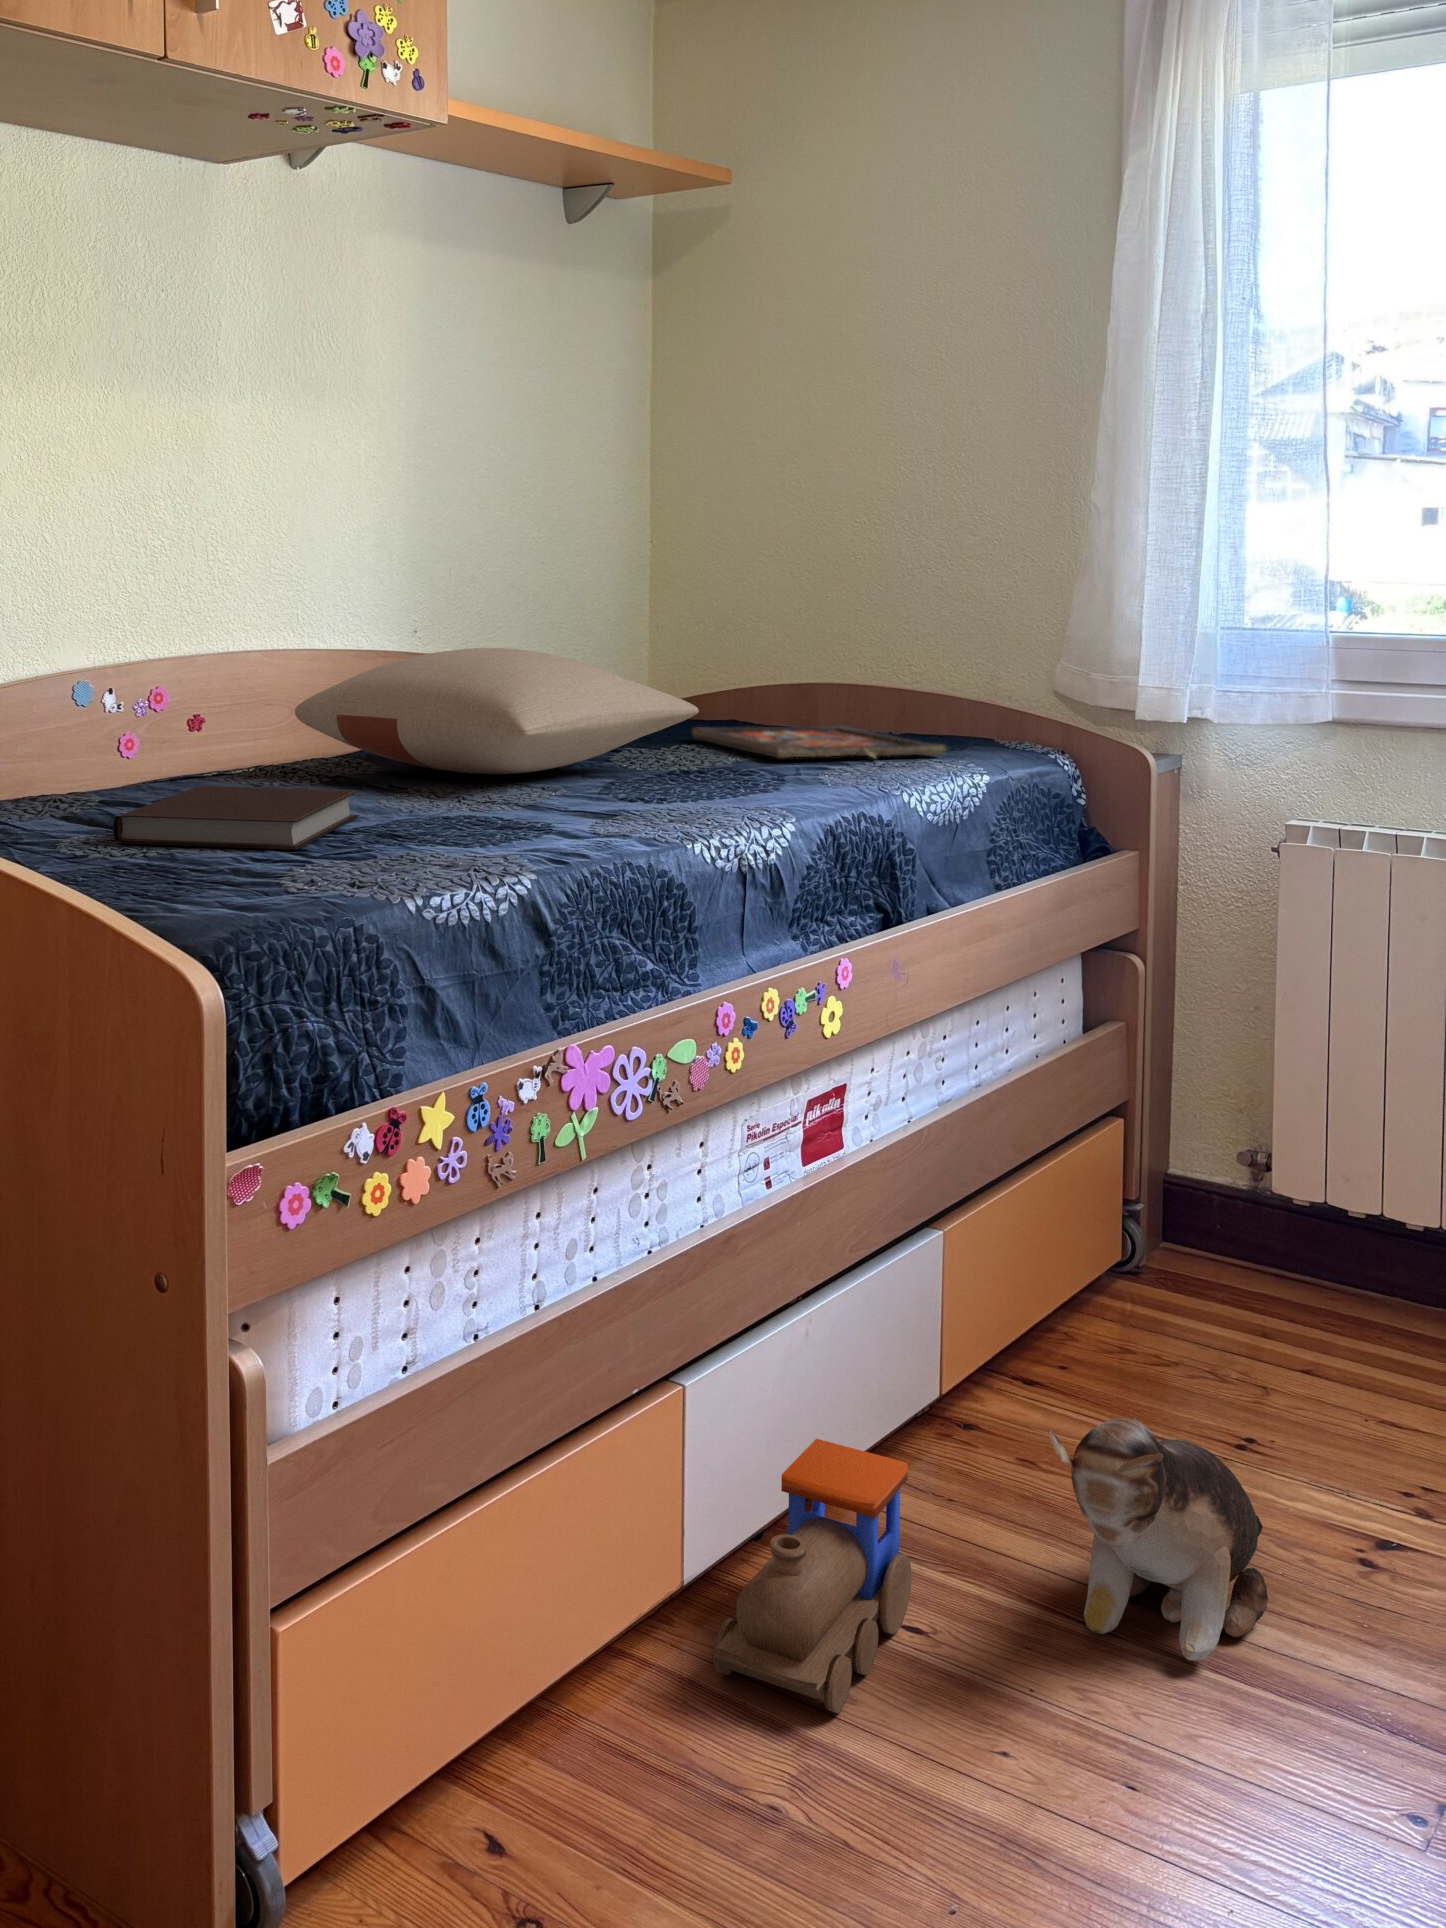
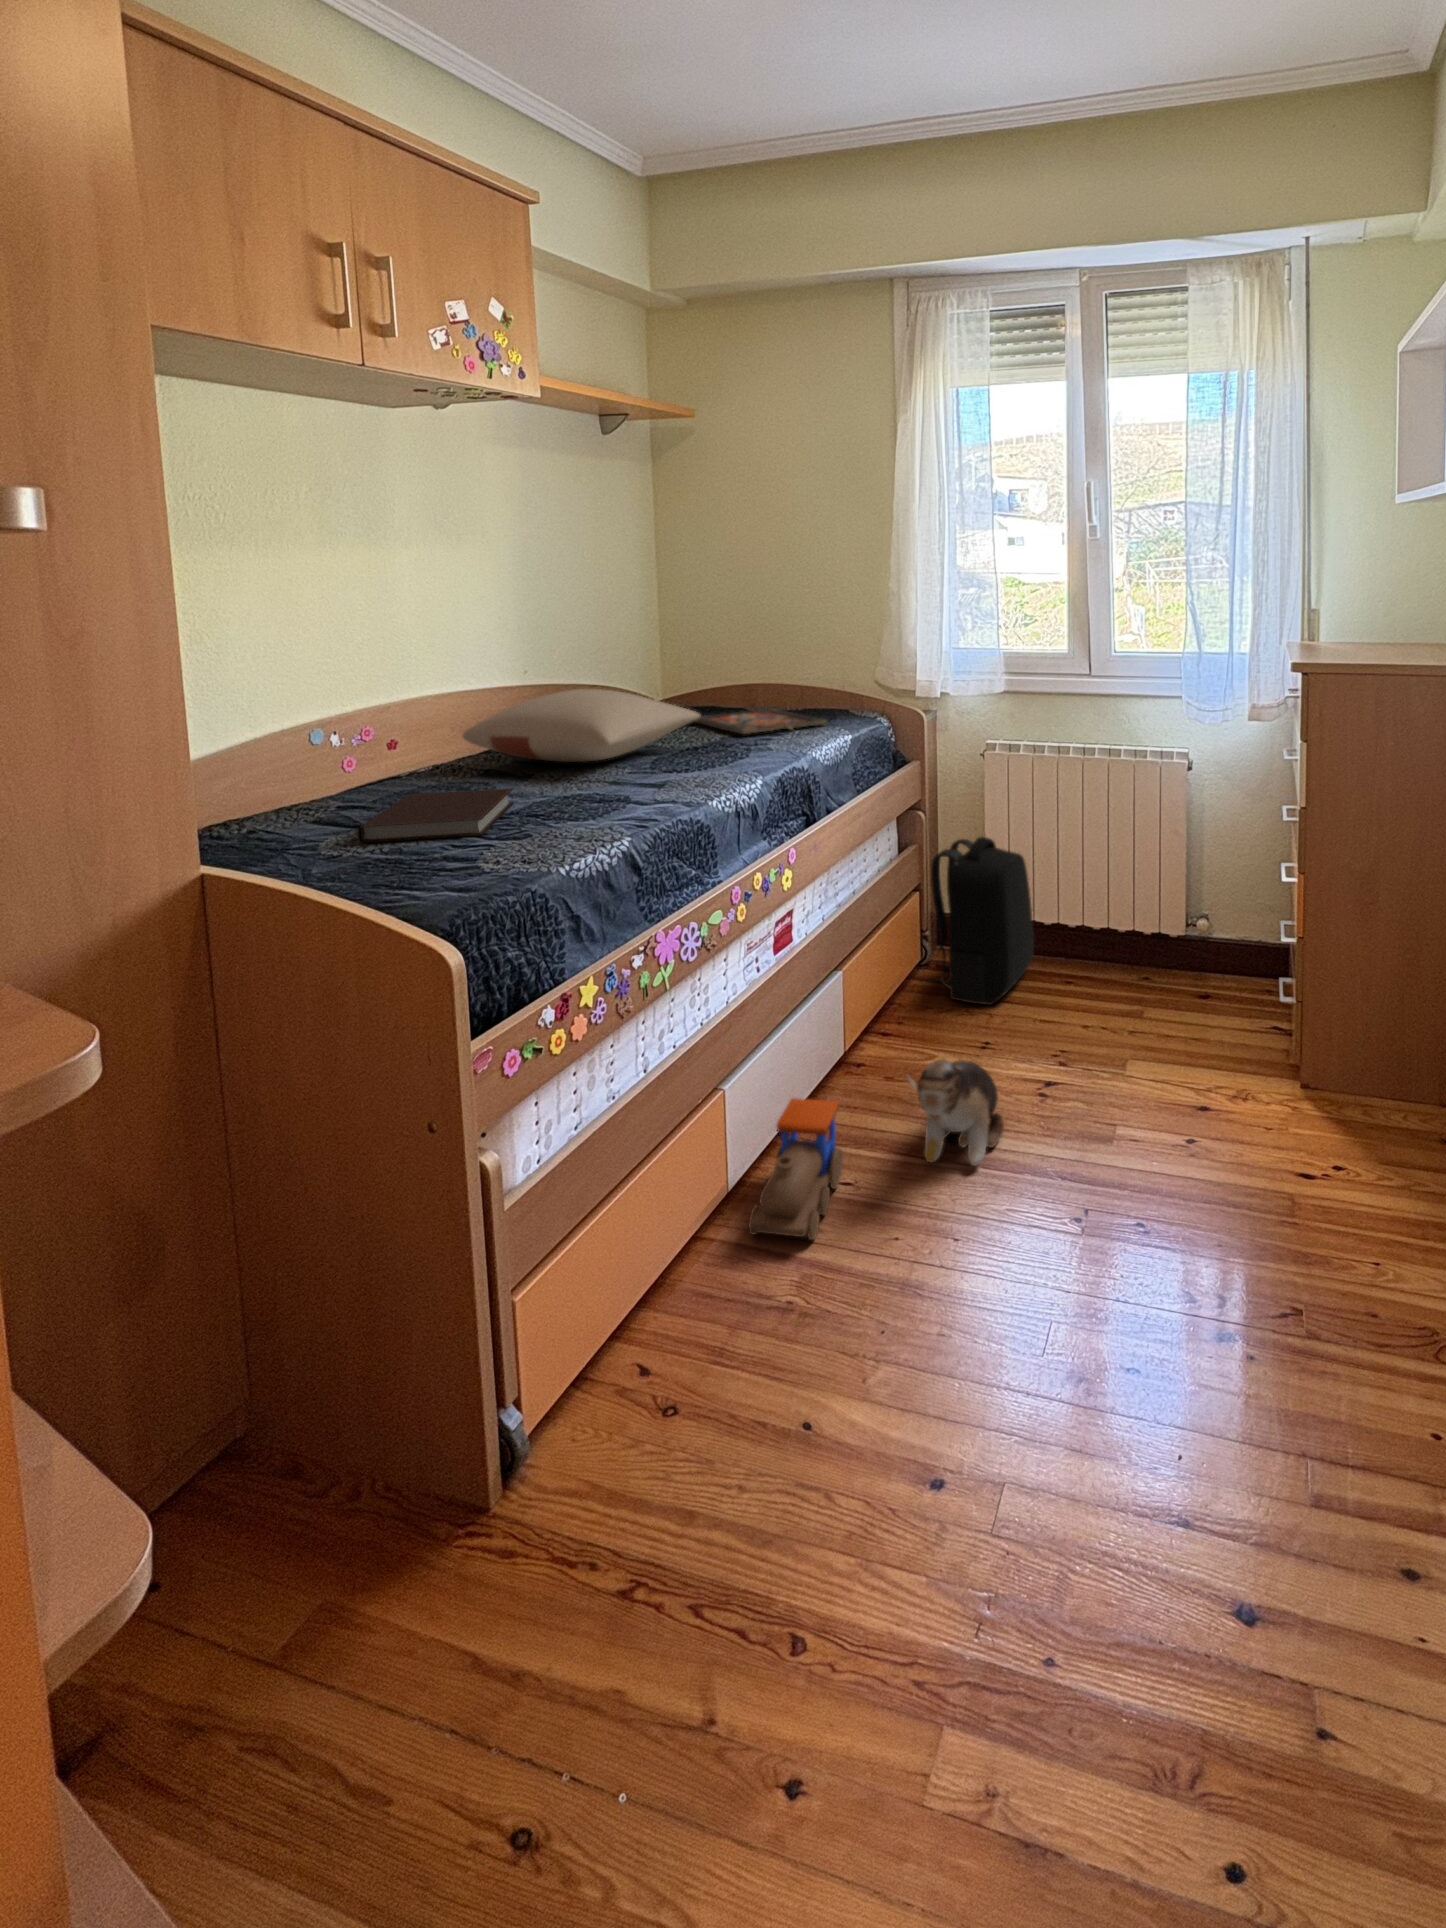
backpack: none [1114,1014,1379,1370] -> present [921,837,1034,1005]

